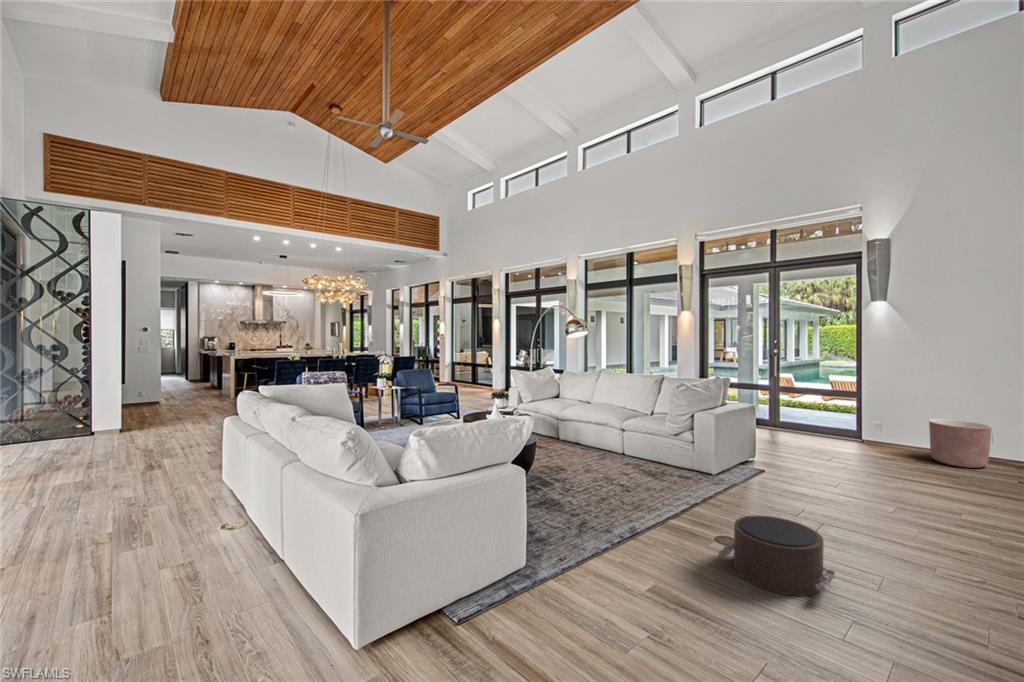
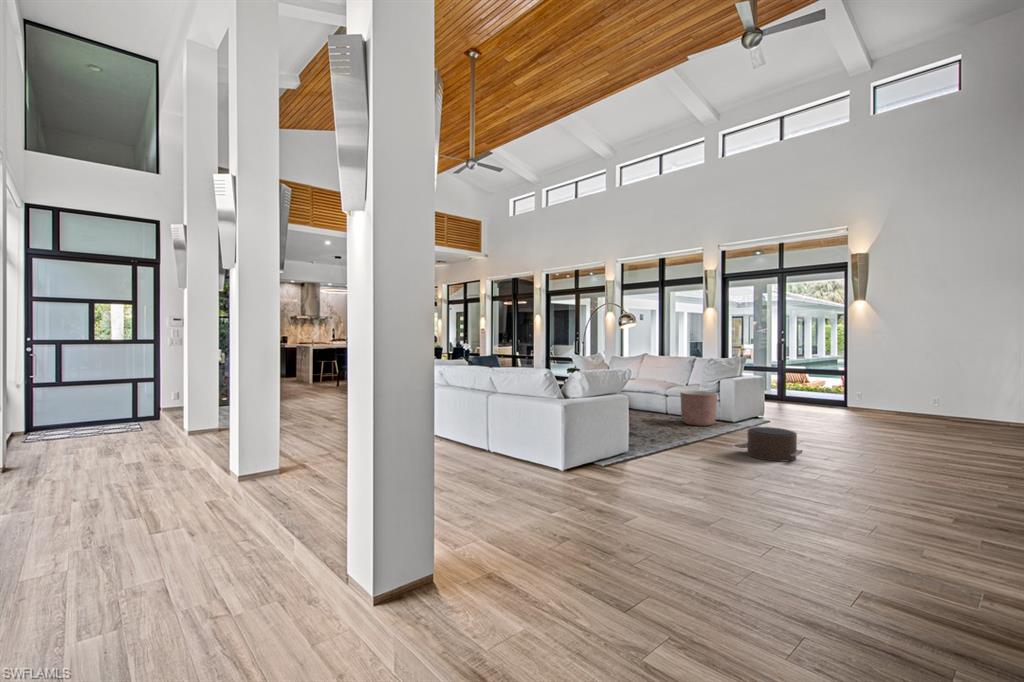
planter: present [929,419,992,468] -> present [680,391,717,426]

